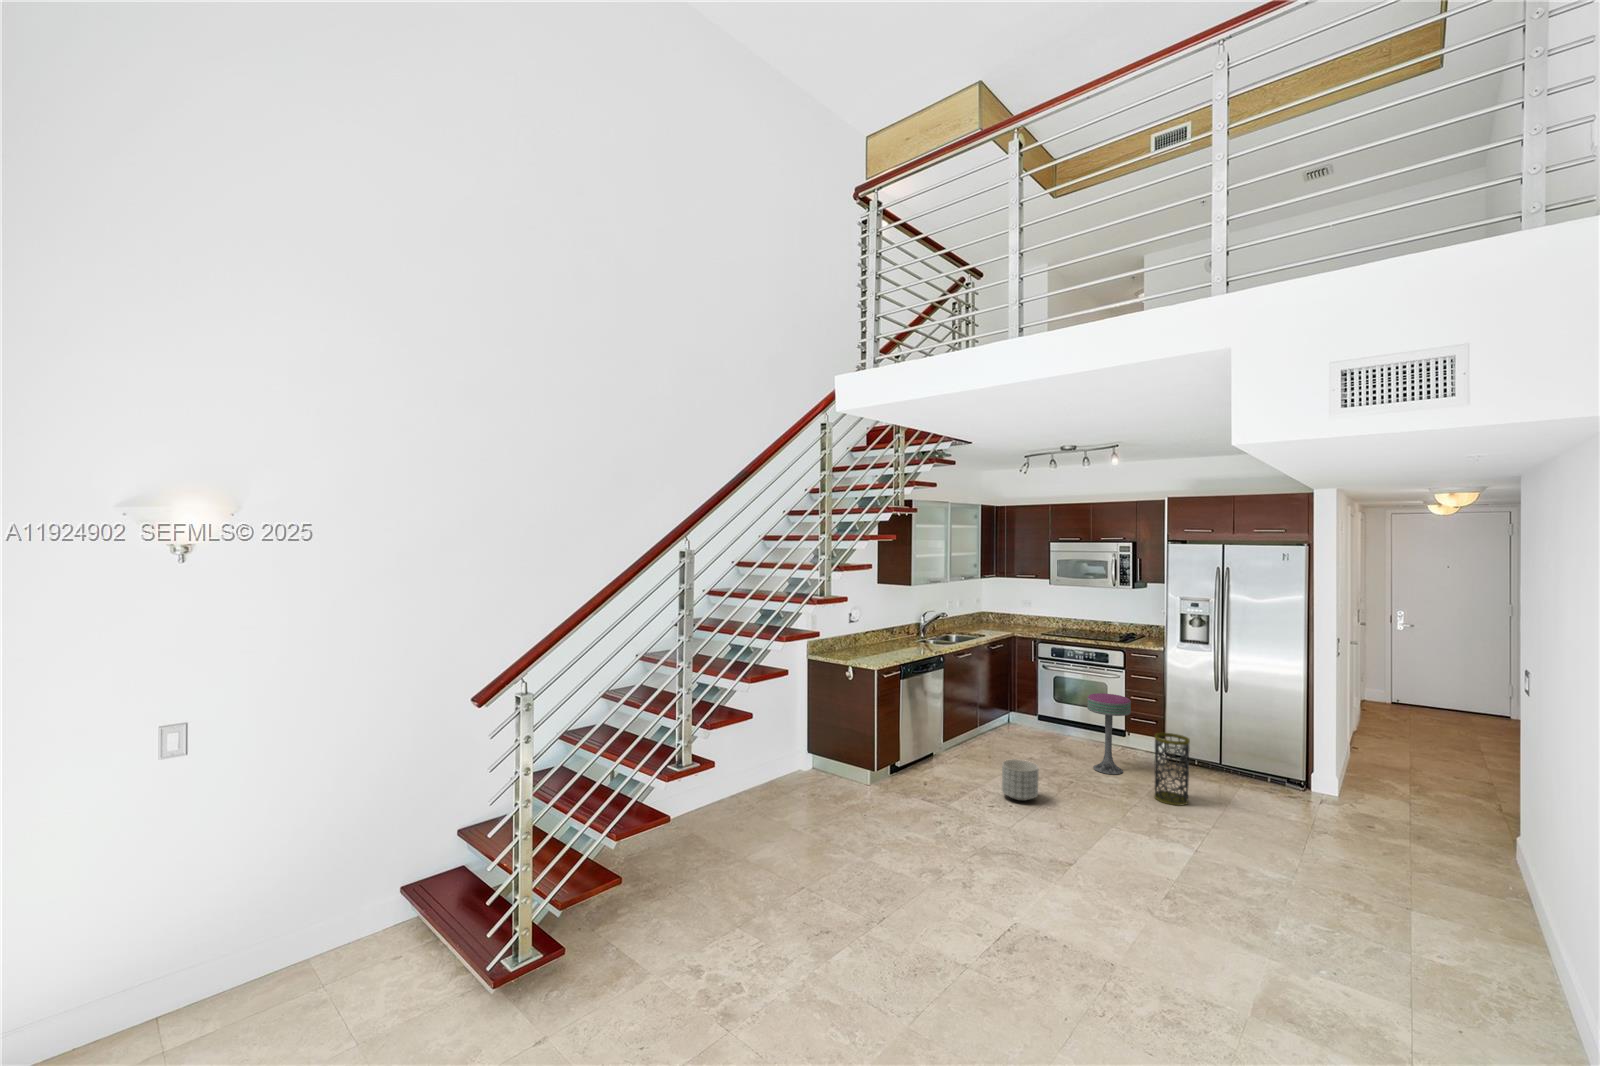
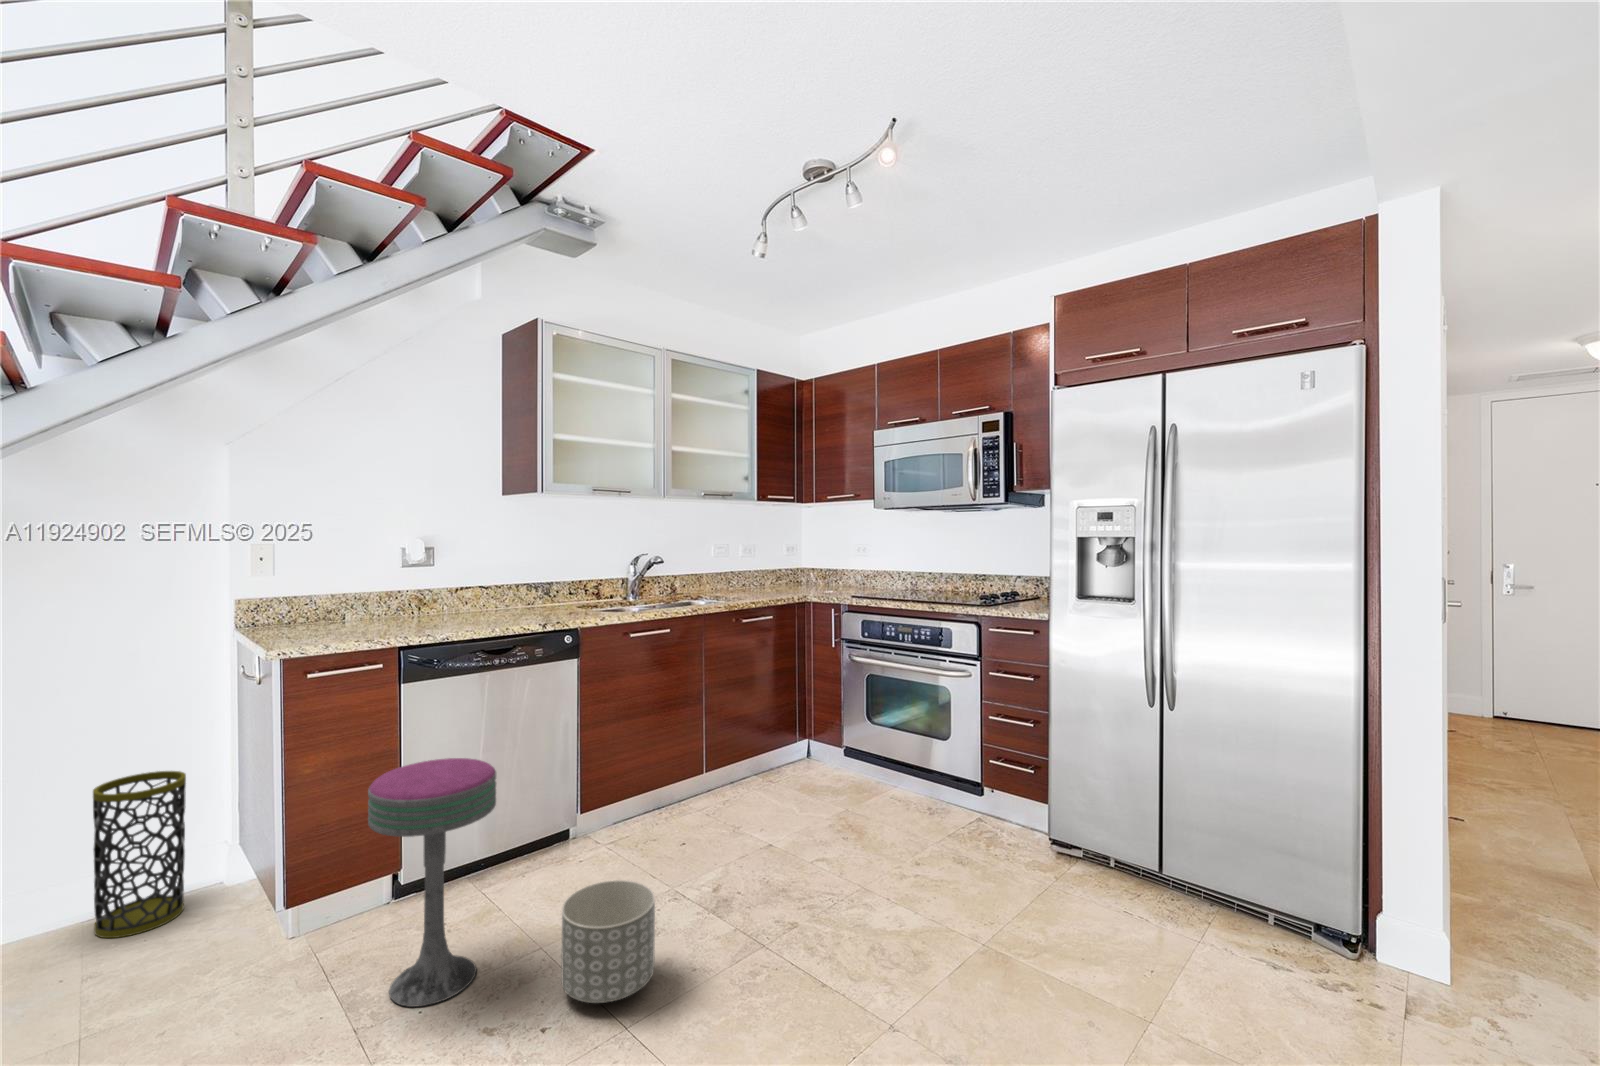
bar stool: present [1087,693,1131,774] -> present [368,758,496,1007]
trash can: present [1154,733,1190,806] -> present [93,771,186,938]

